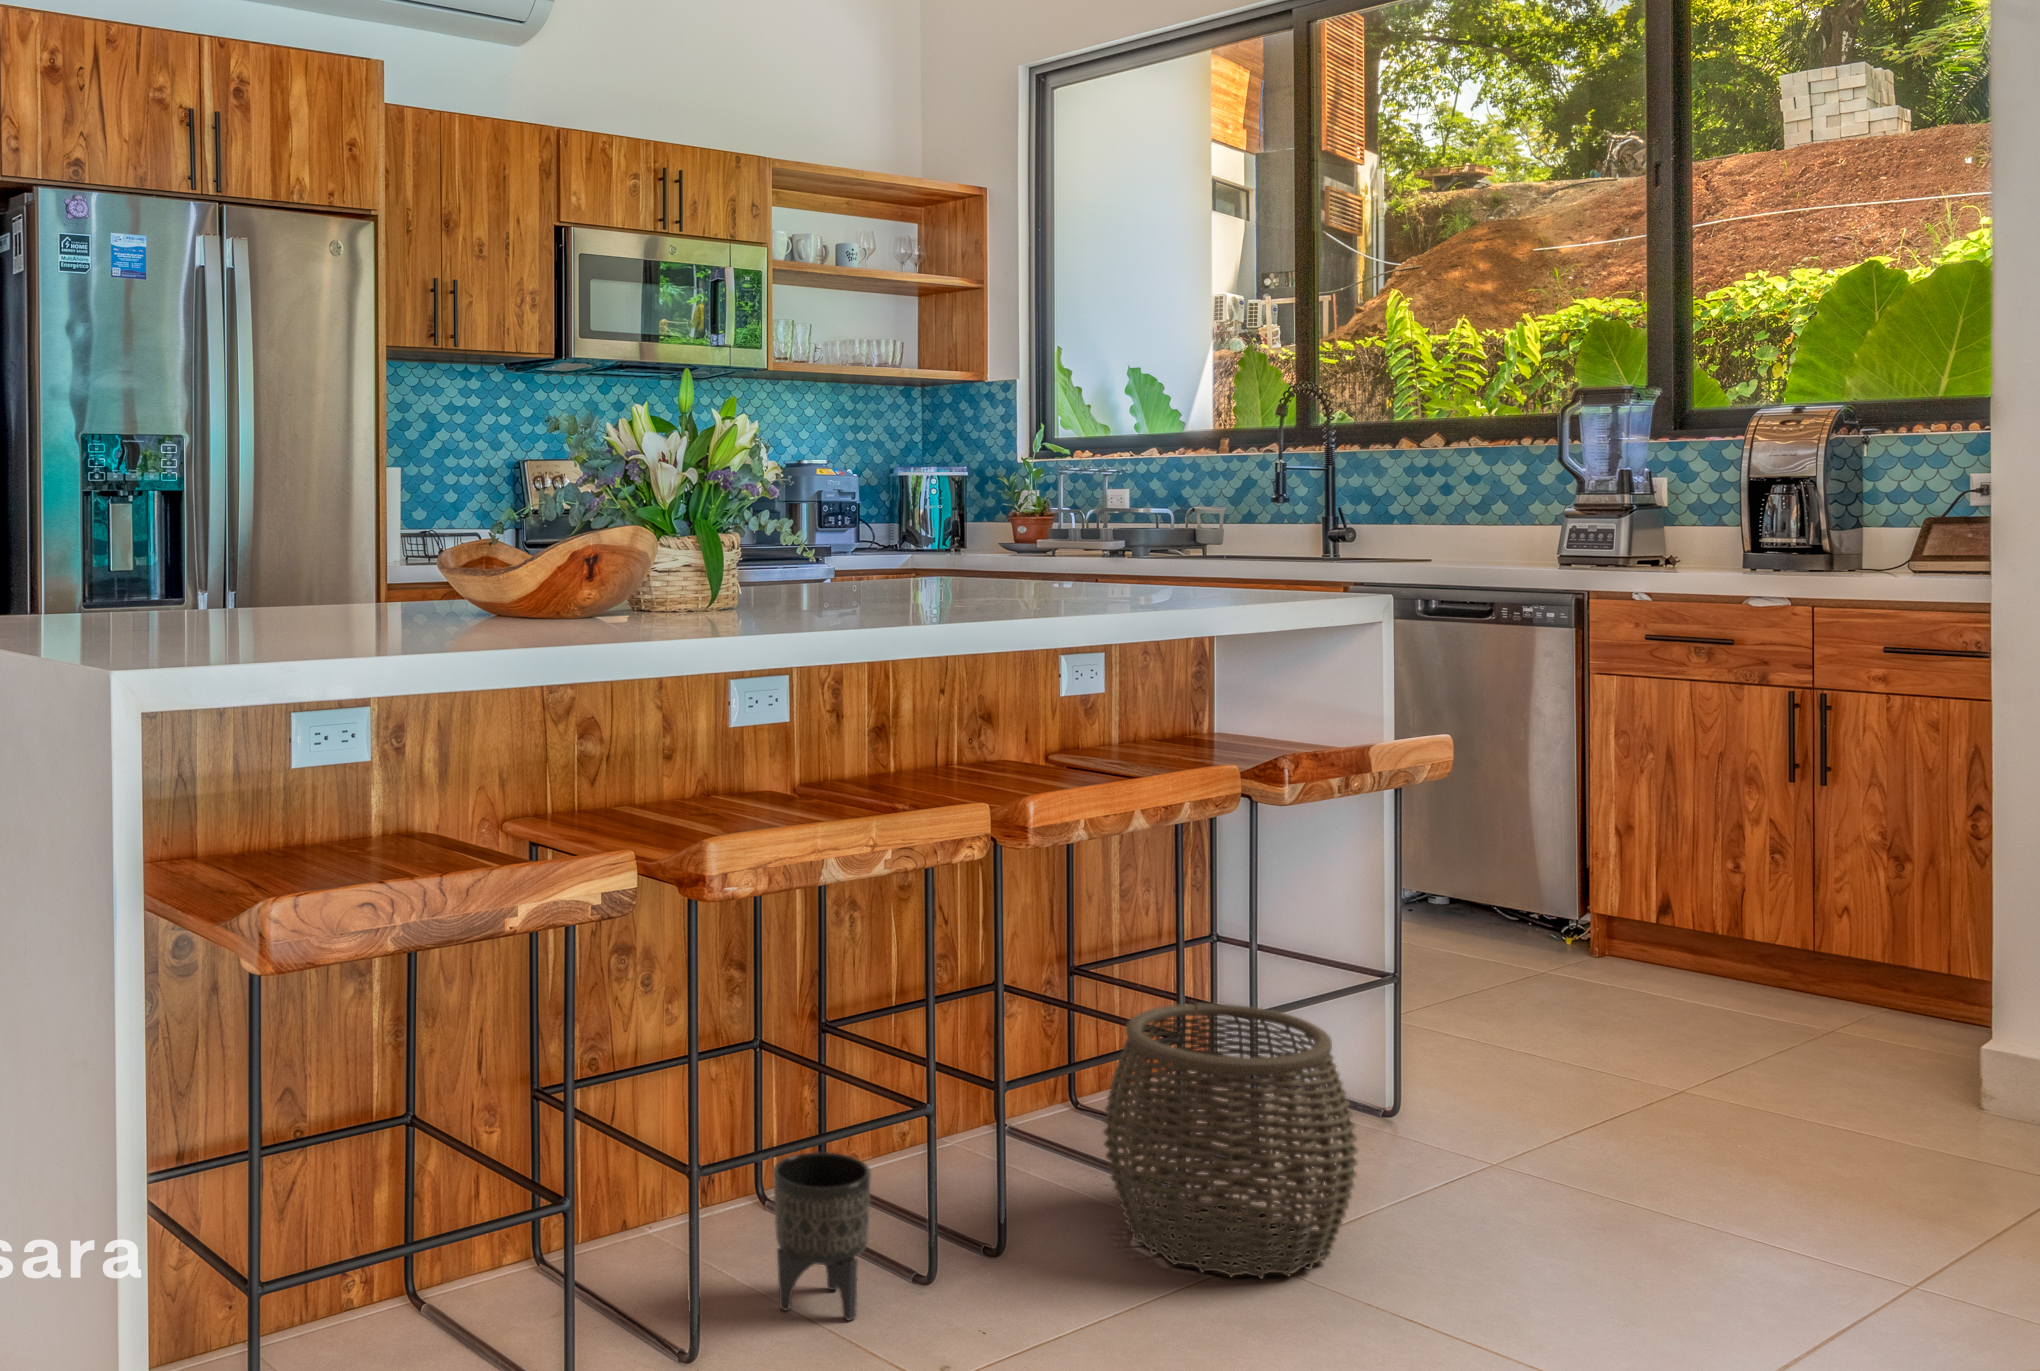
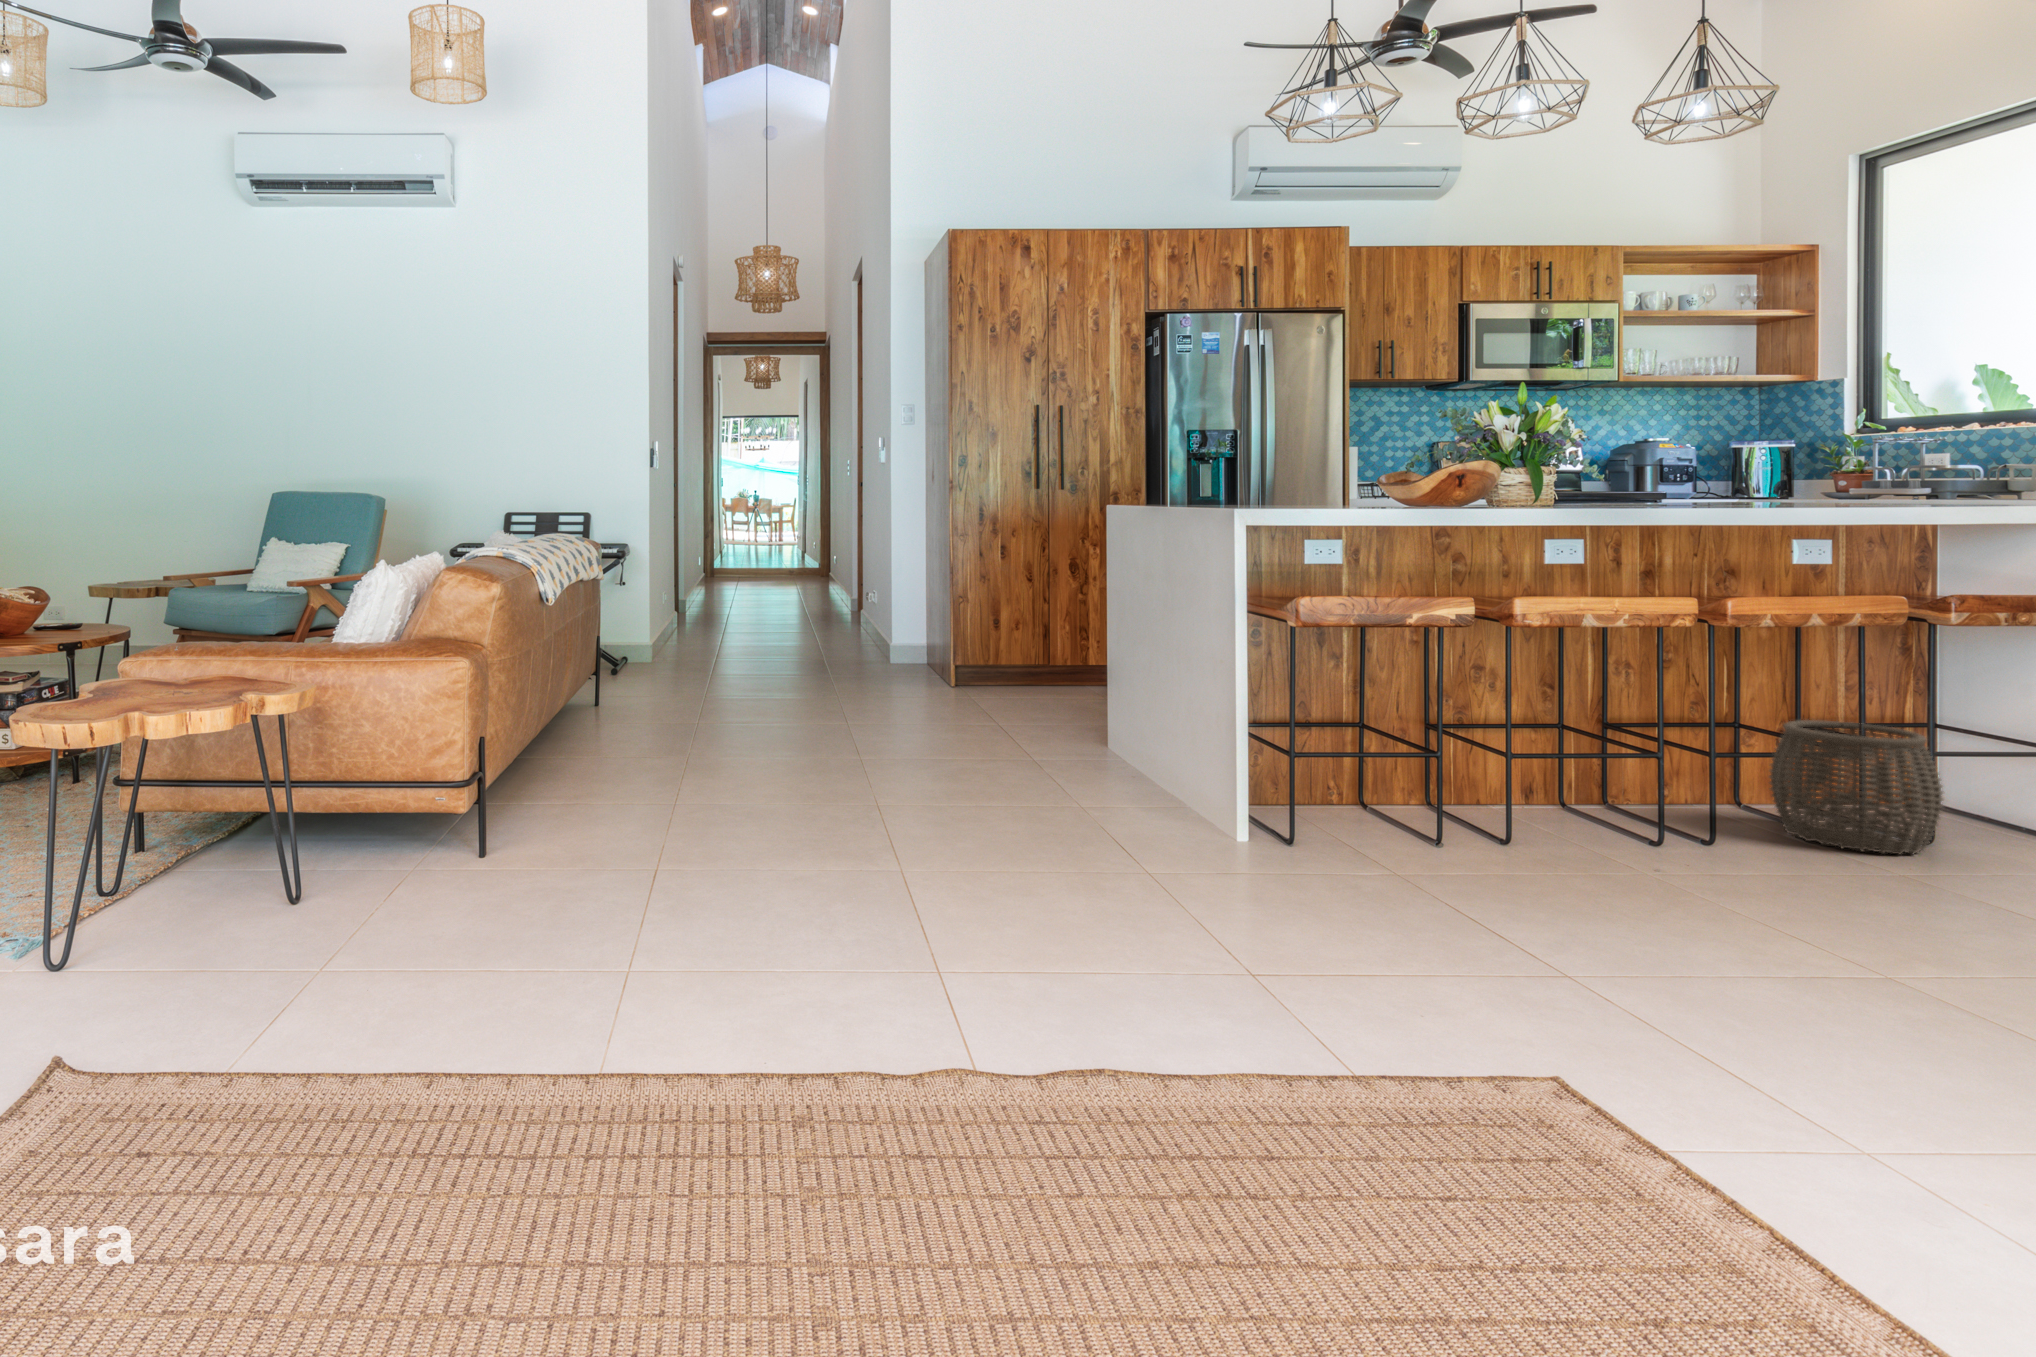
planter: present [773,1152,871,1321] -> none [1554,754,1609,826]

